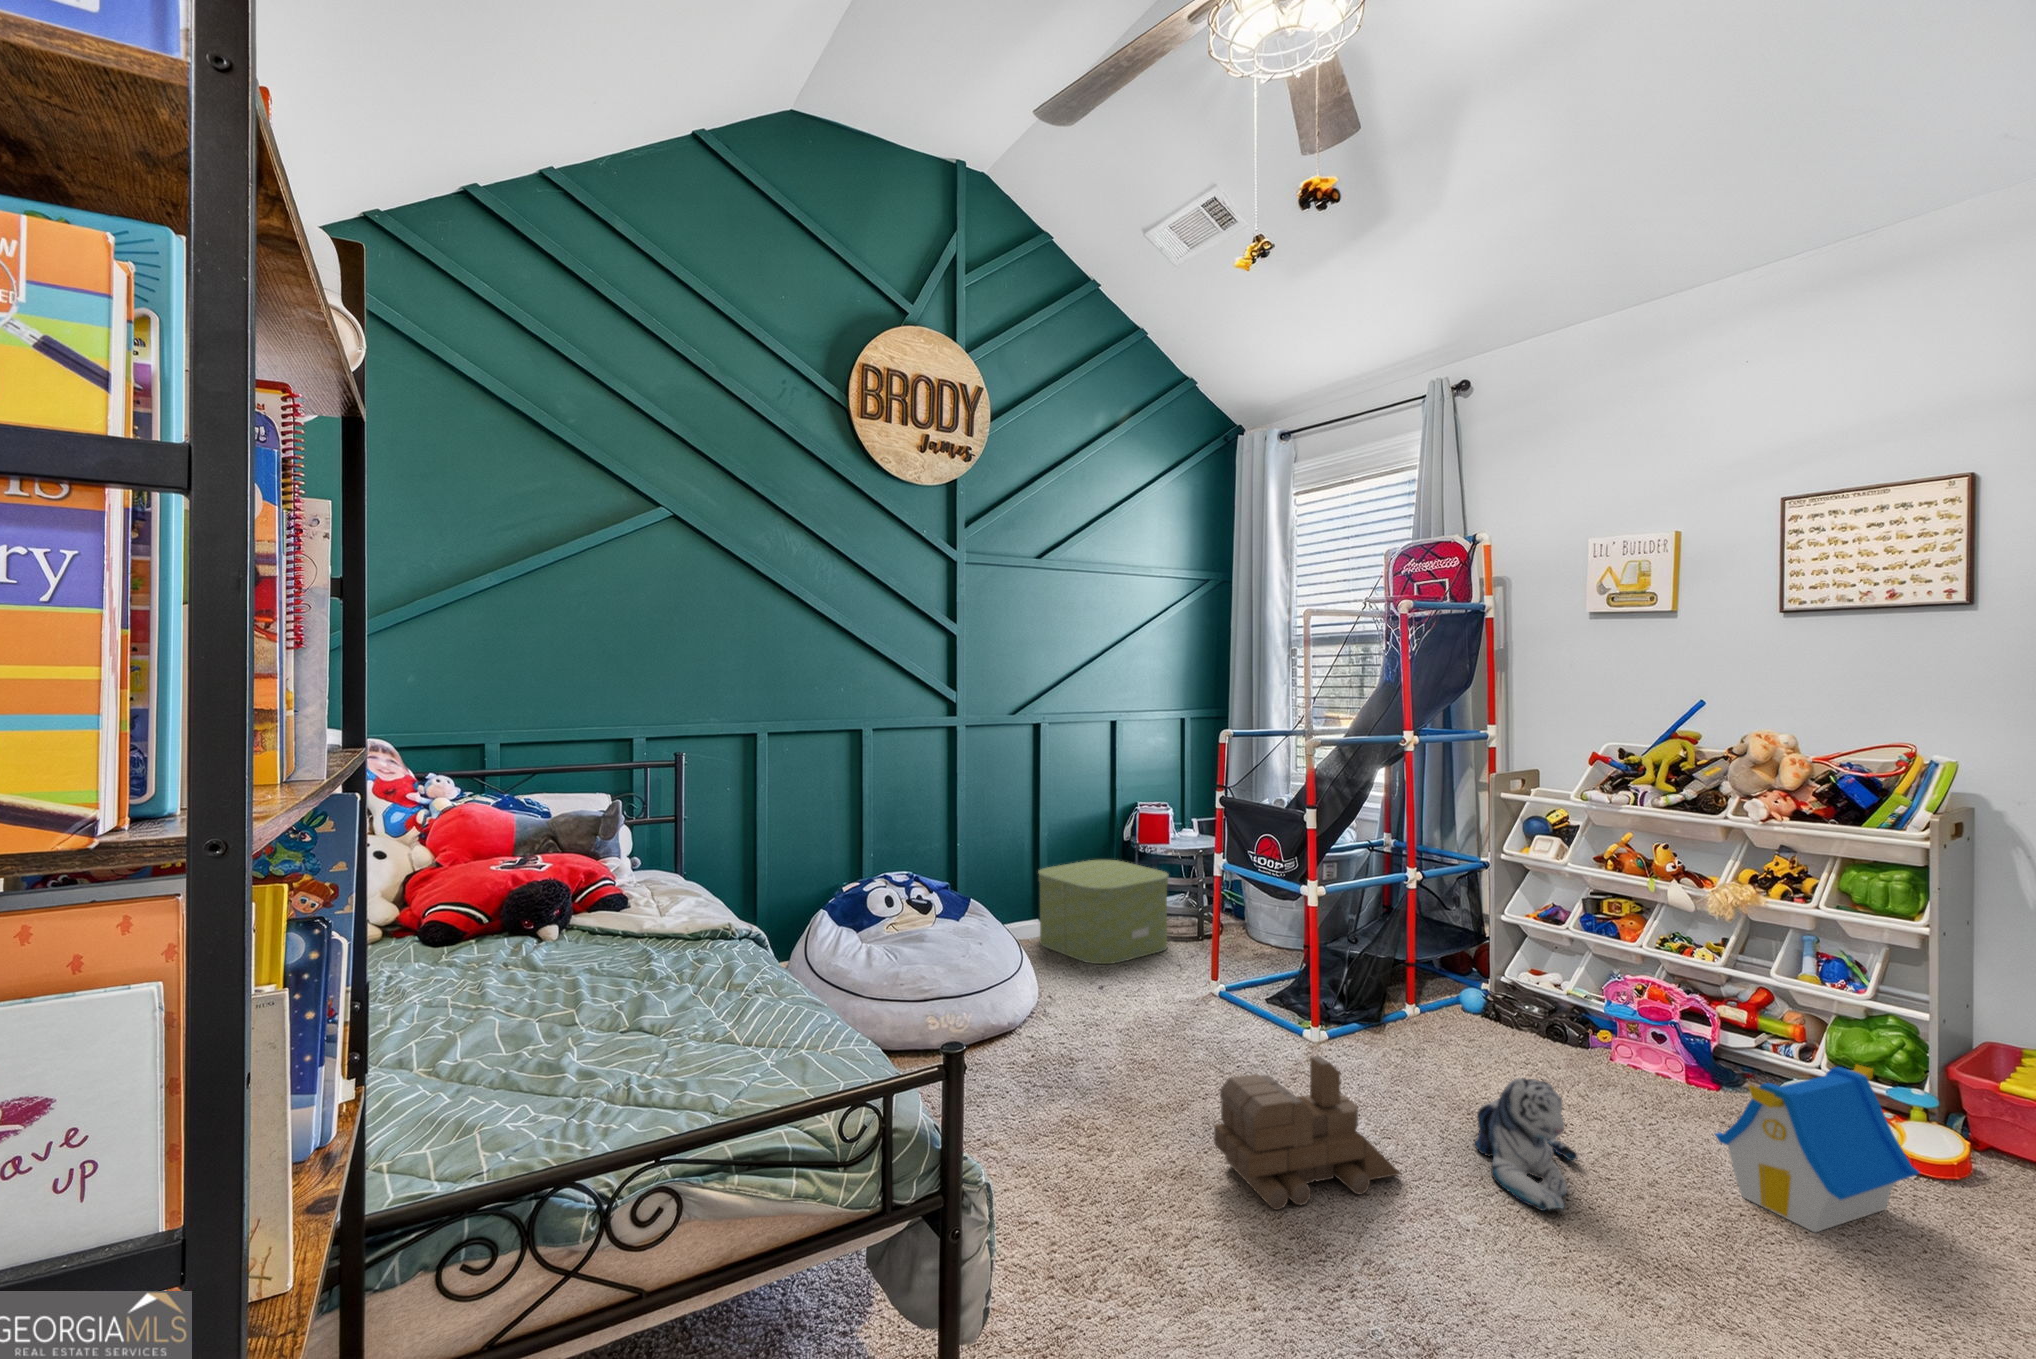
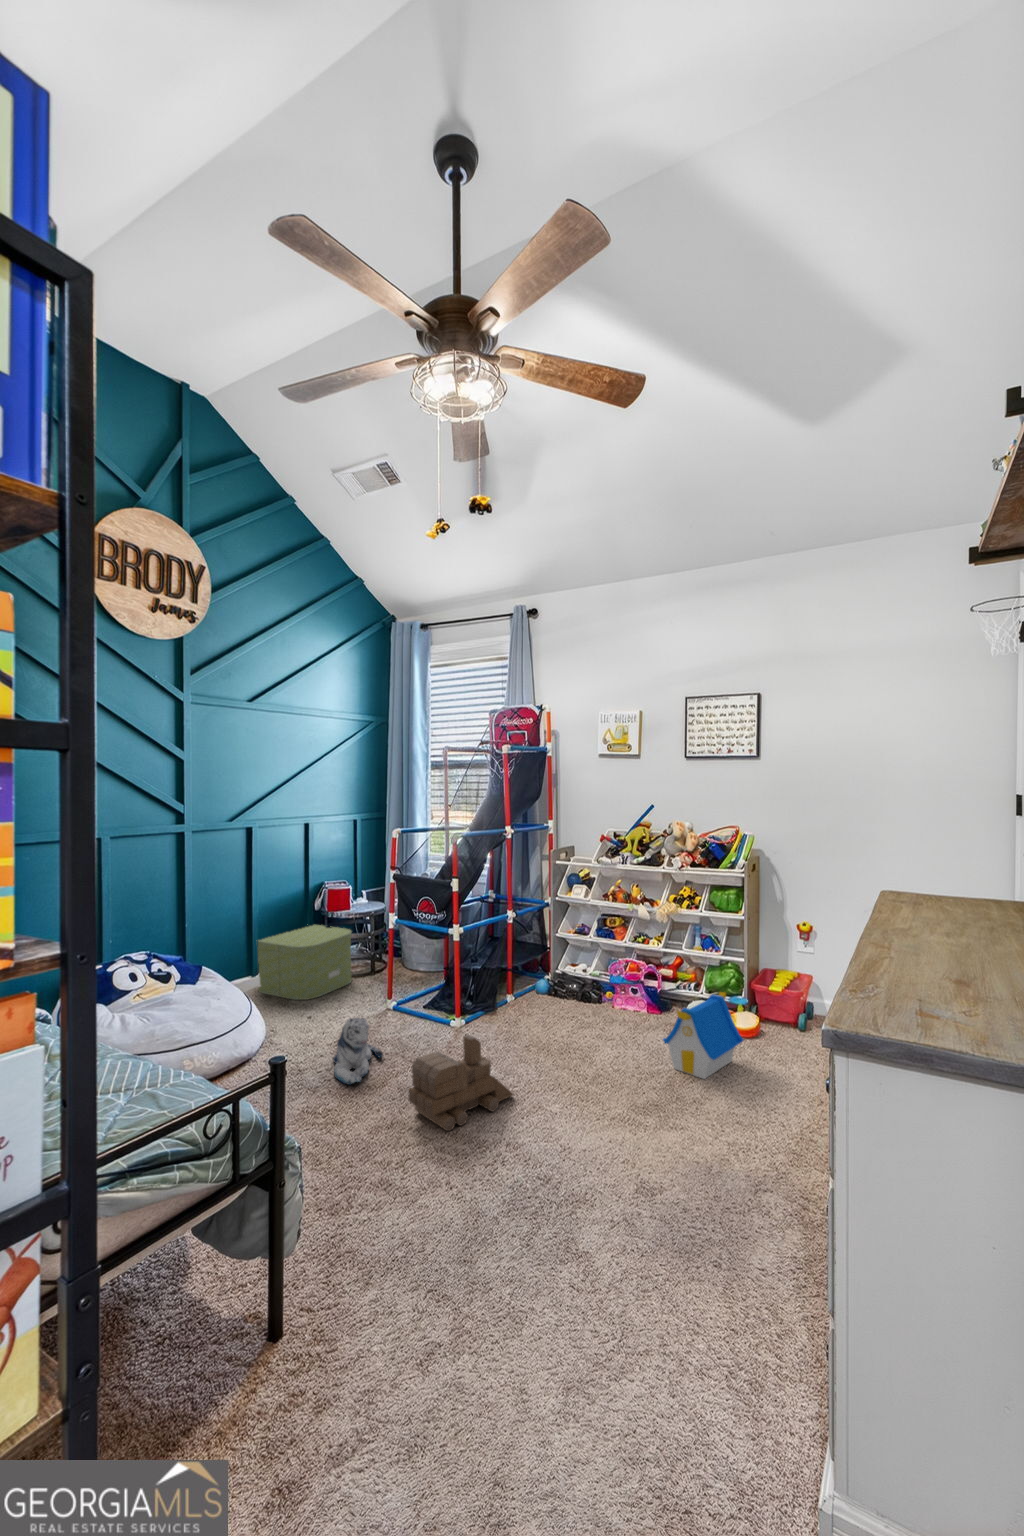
plush toy: present [1474,1078,1577,1211] -> present [333,1018,383,1085]

